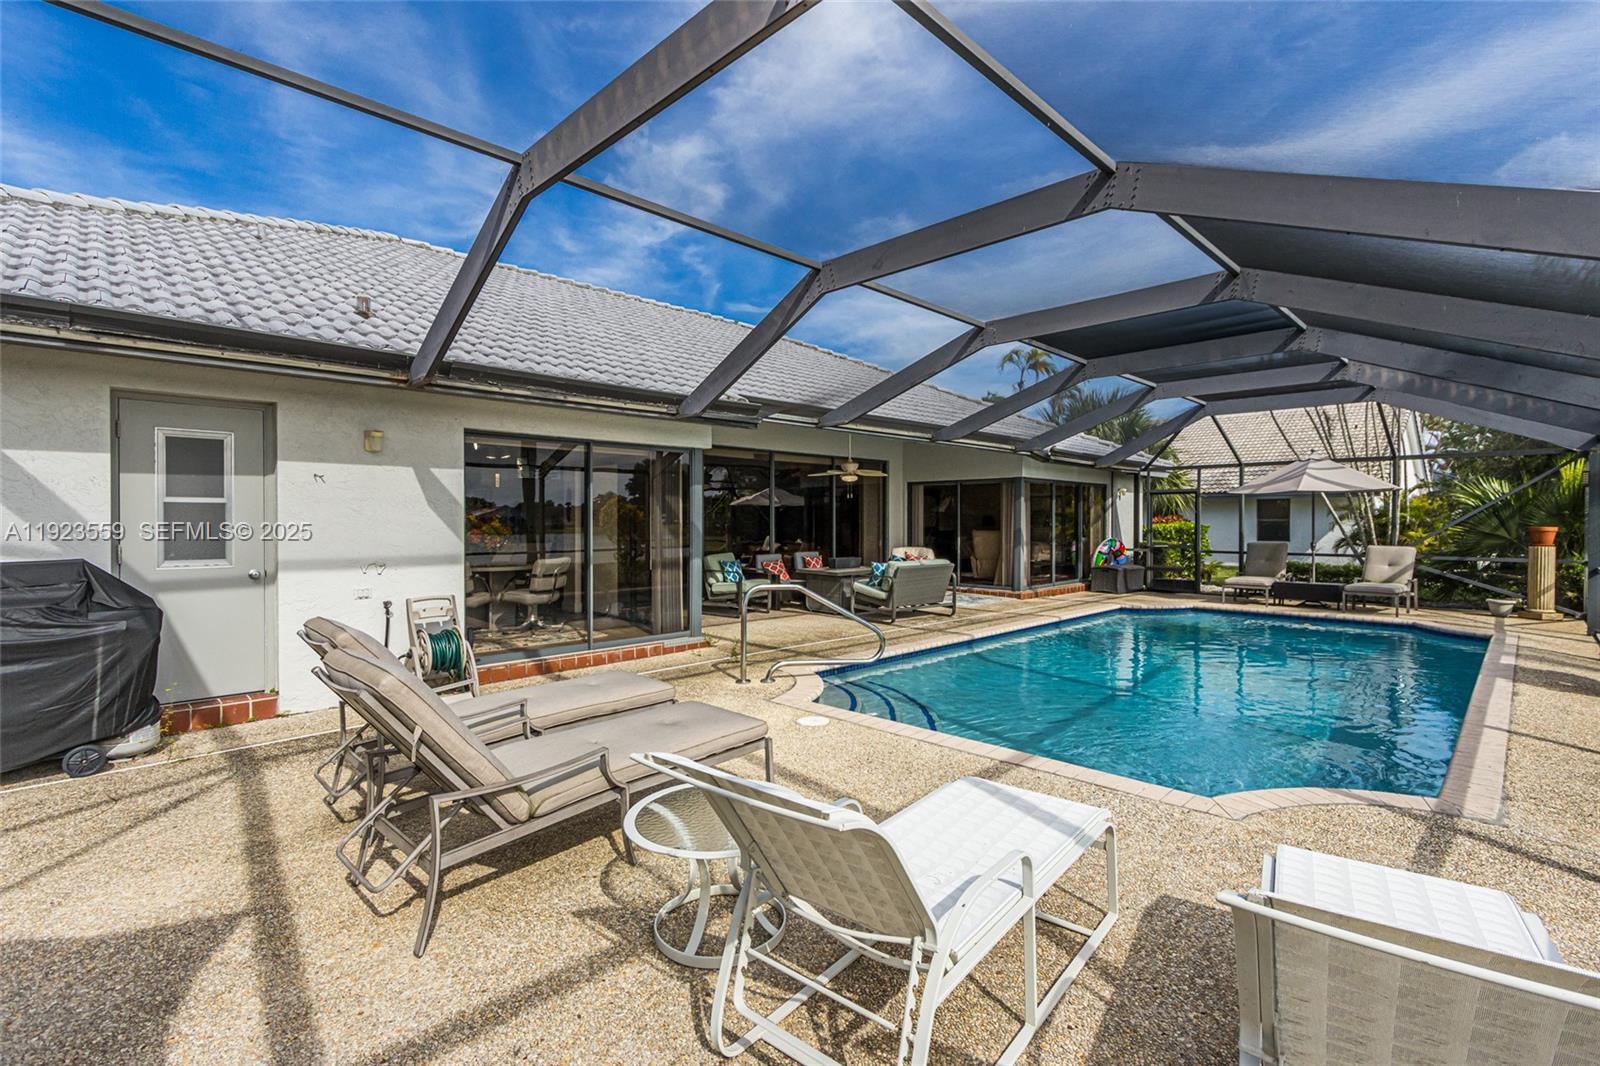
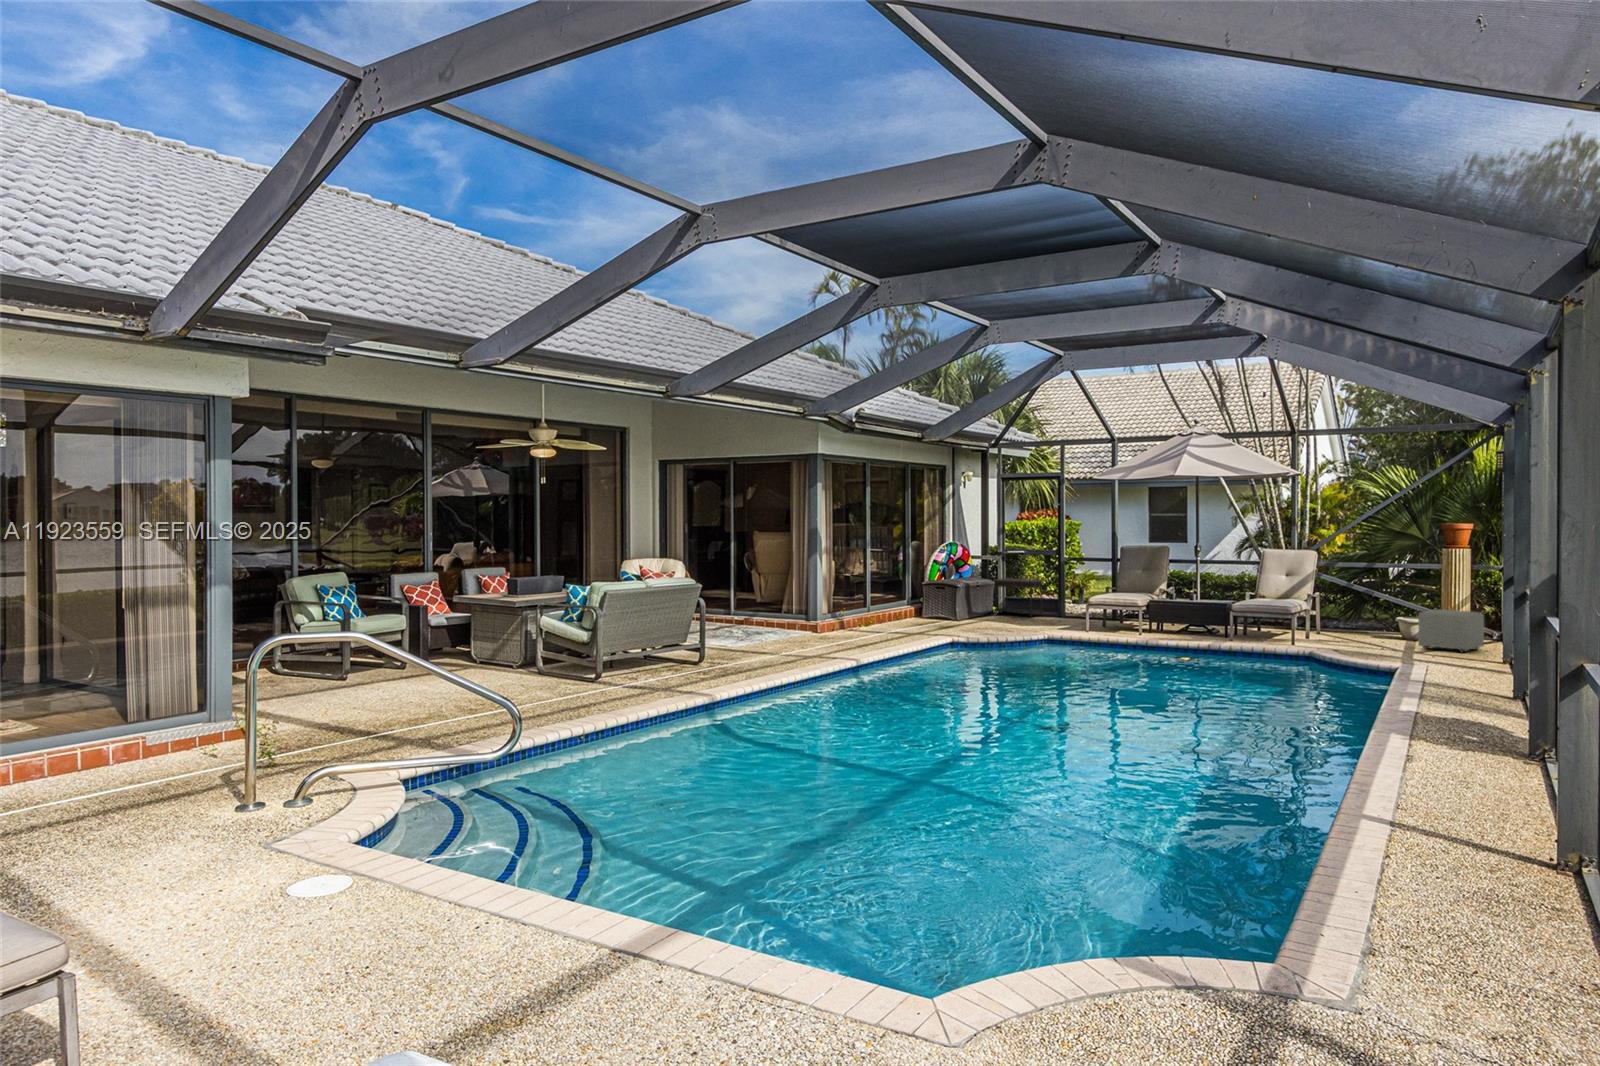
ottoman: none [1507,593,1568,626] -> present [1418,609,1484,652]

